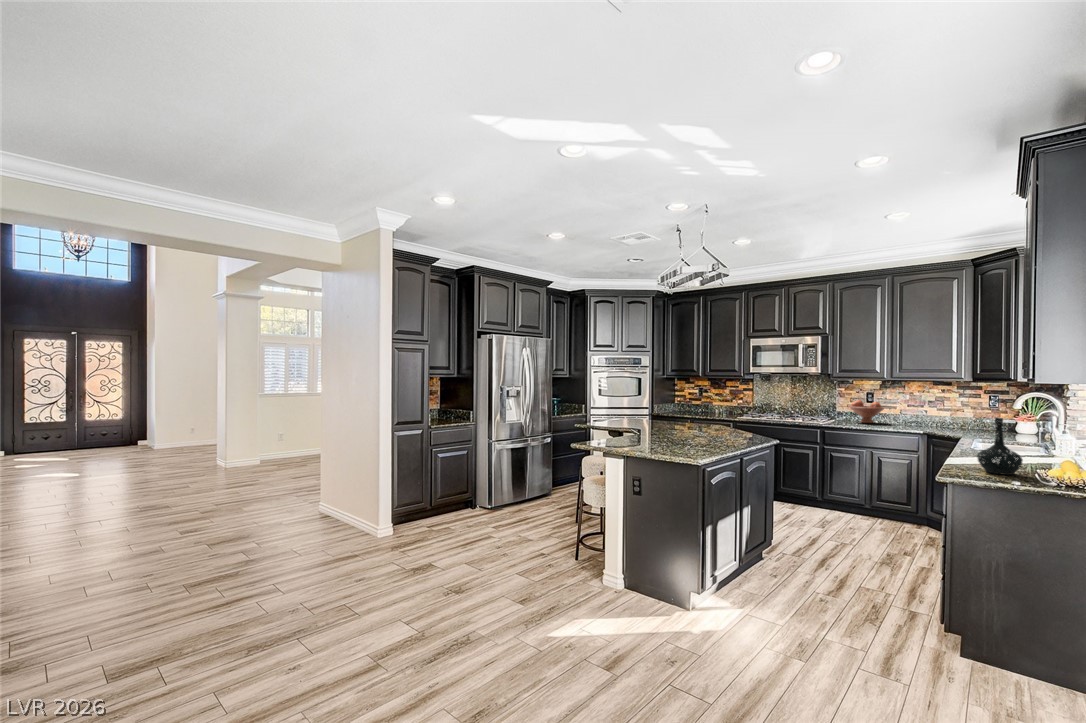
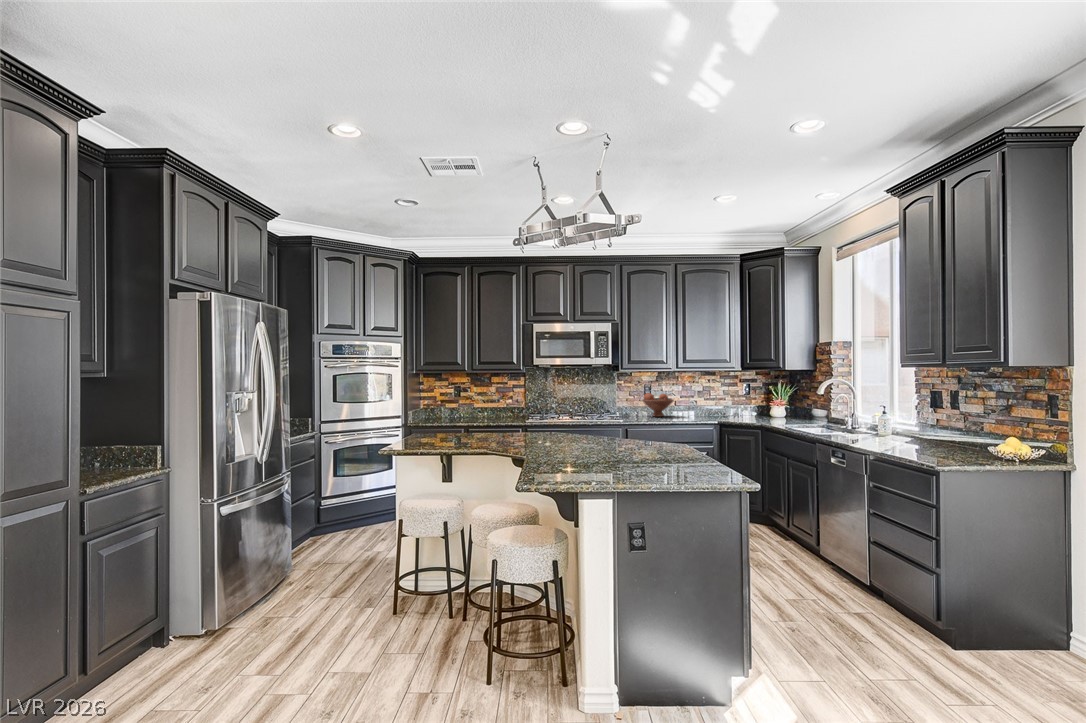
bottle: present [977,418,1023,475] -> none [933,401,975,457]

